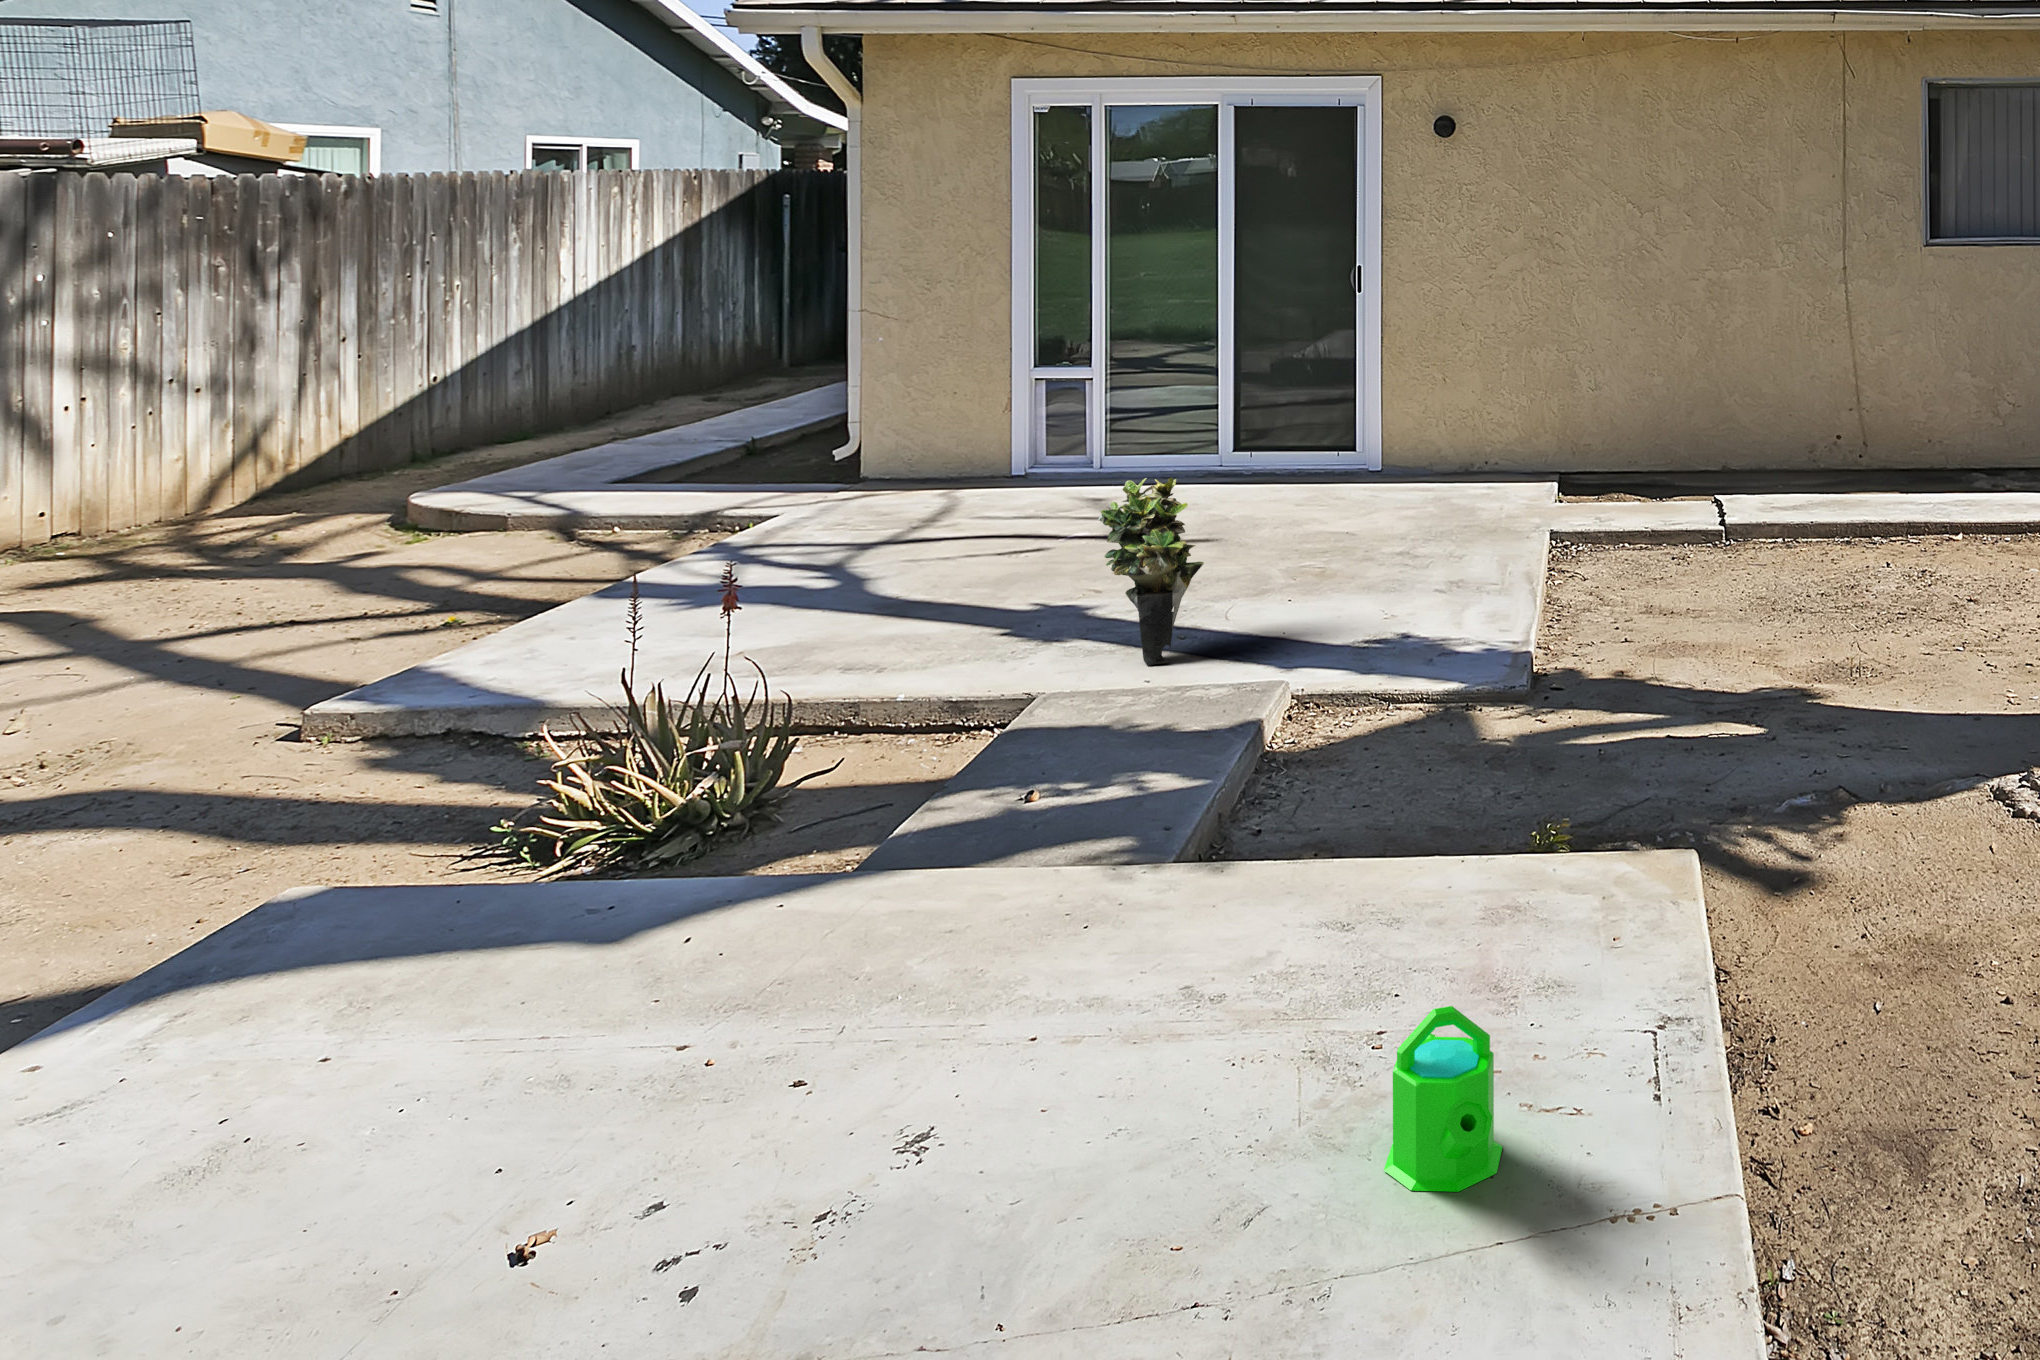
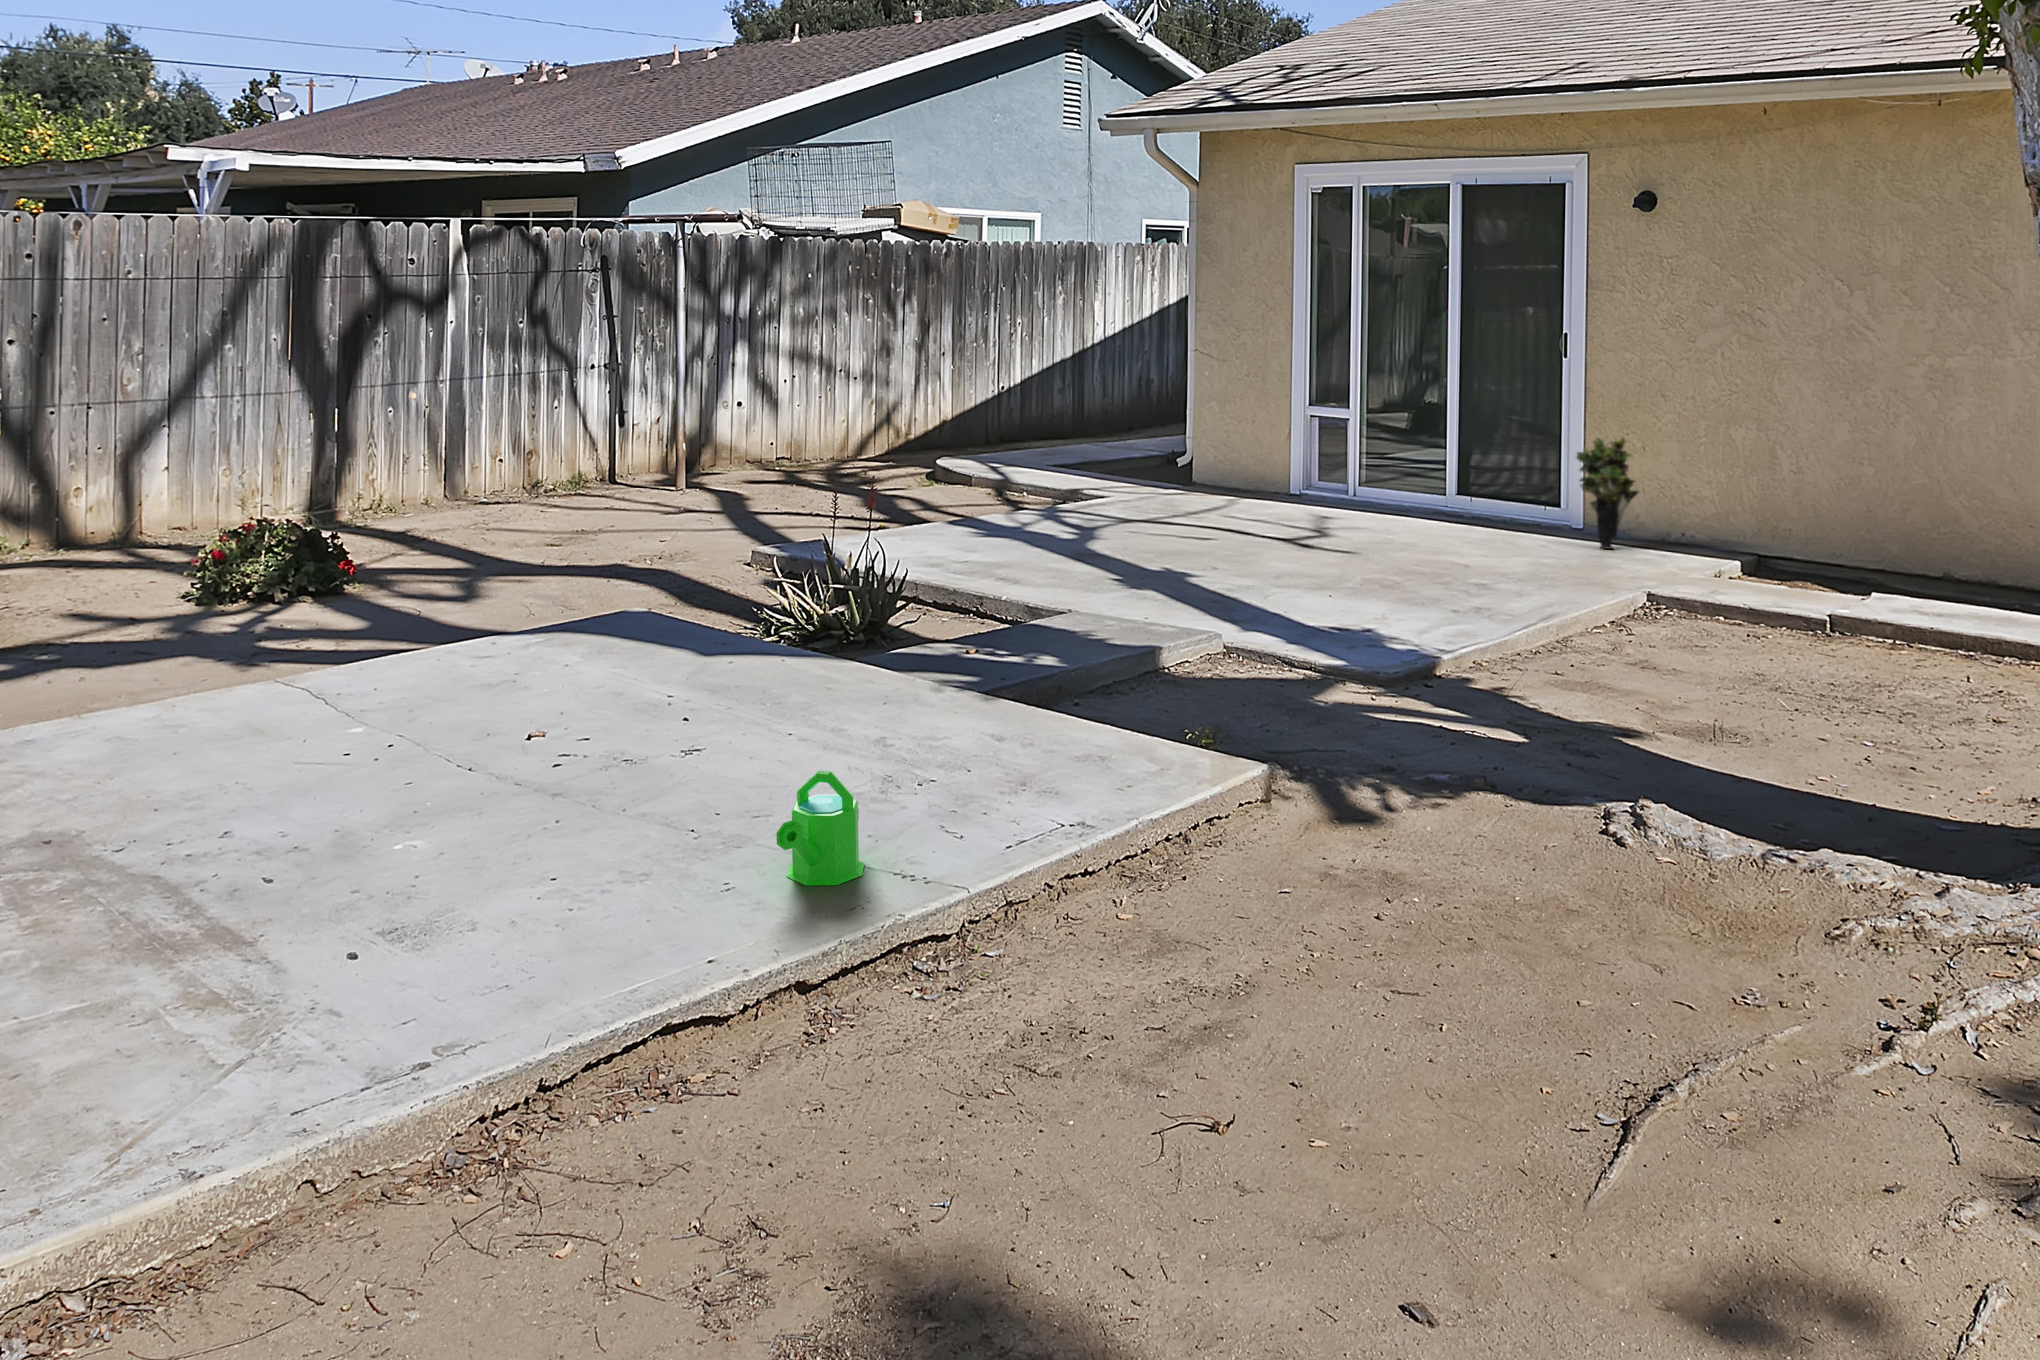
potted plant: present [1098,478,1204,666] -> present [1576,438,1640,549]

